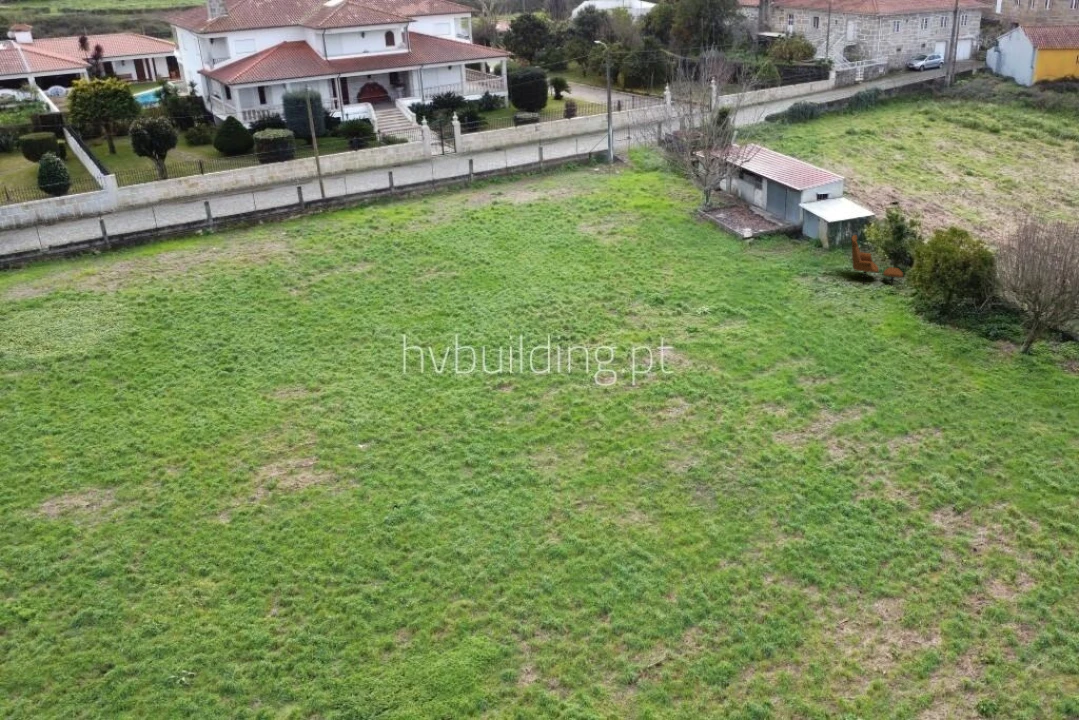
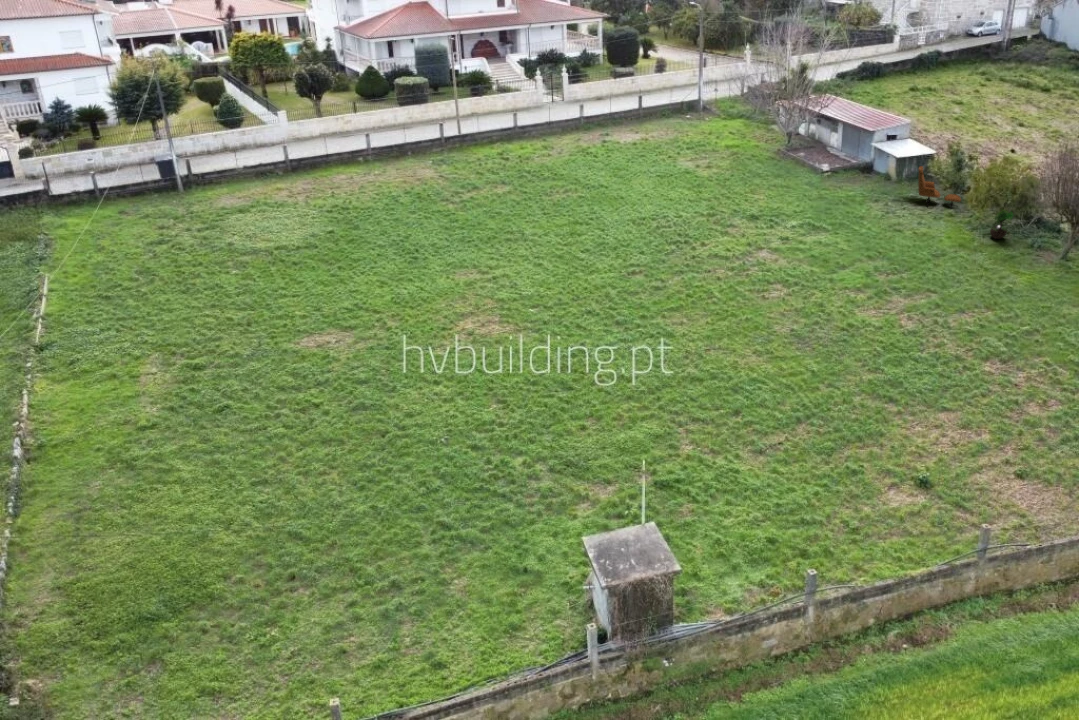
potted tree: none [938,290,966,326] -> present [990,211,1012,239]

